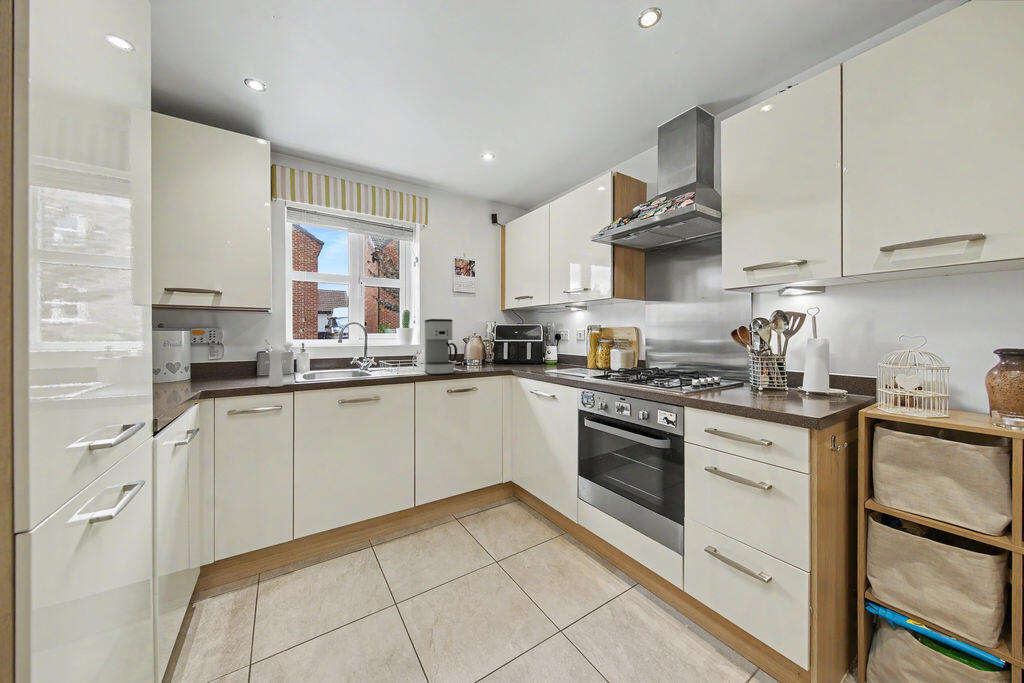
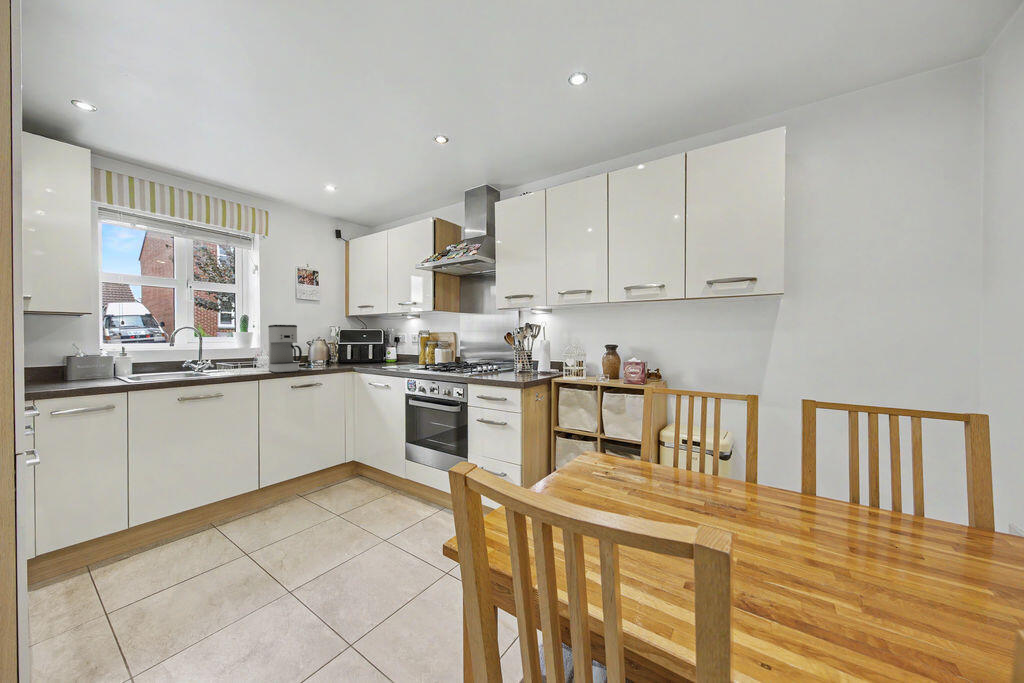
pepper mill: present [269,342,292,387] -> none [102,346,126,387]

